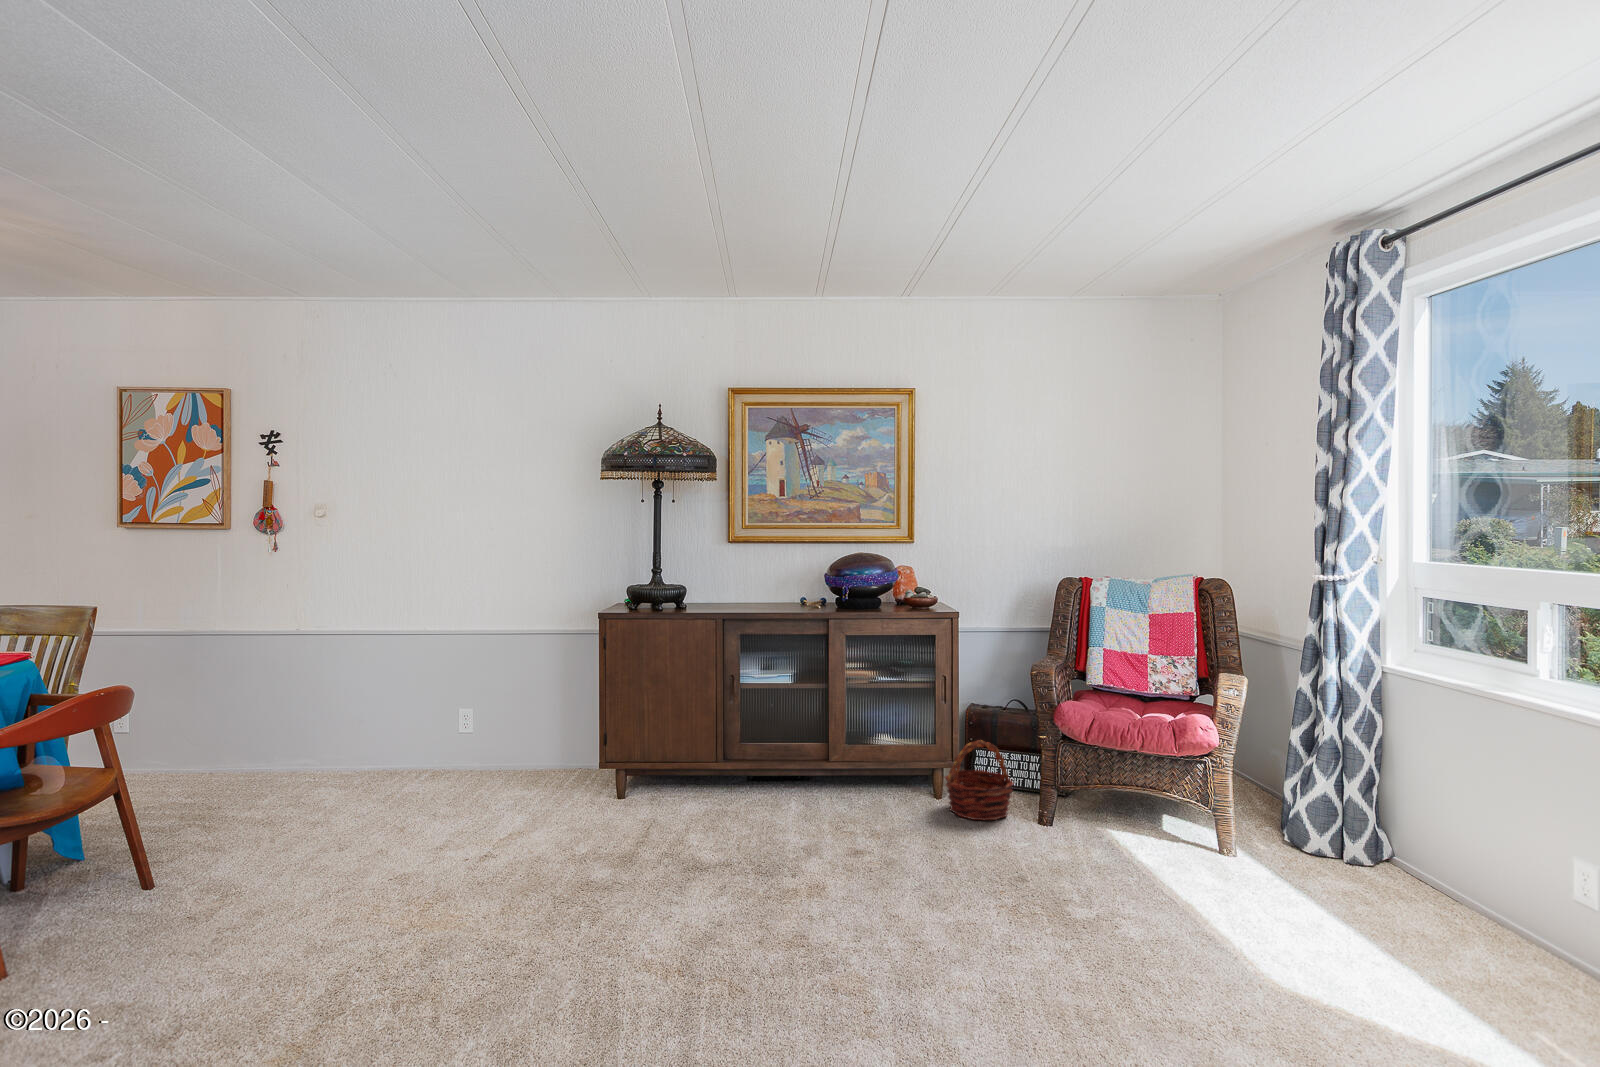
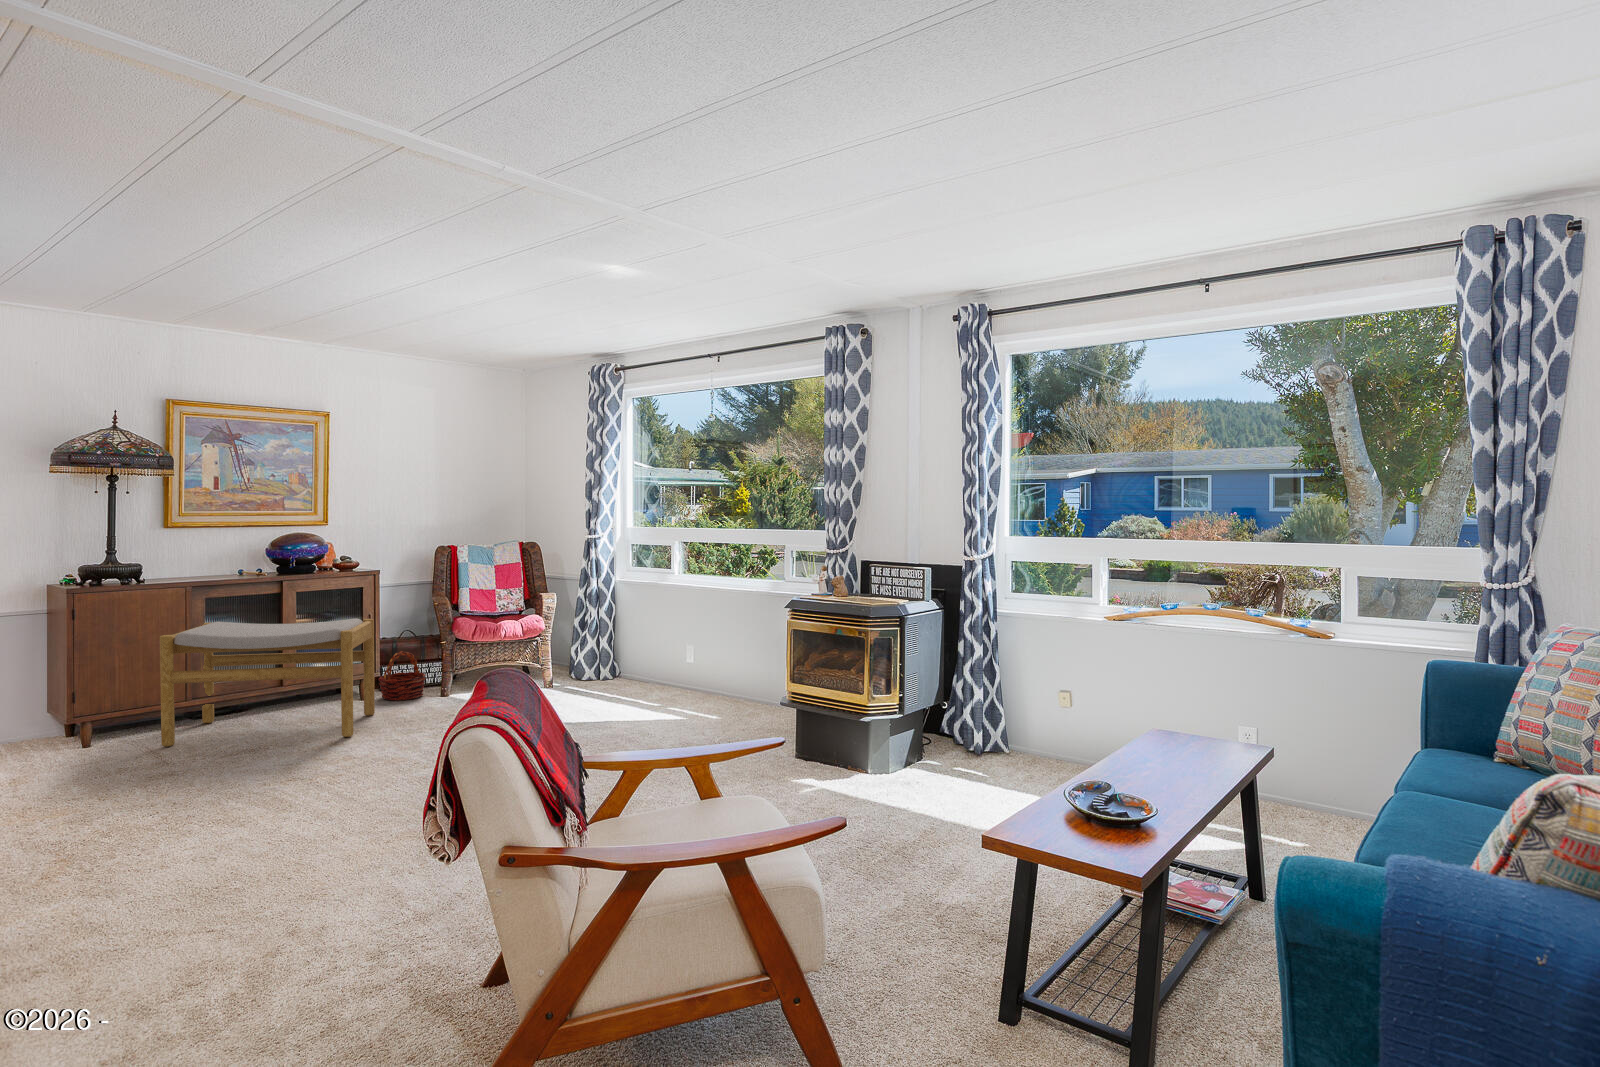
footstool: none [640,667,912,892] -> present [160,618,375,747]

